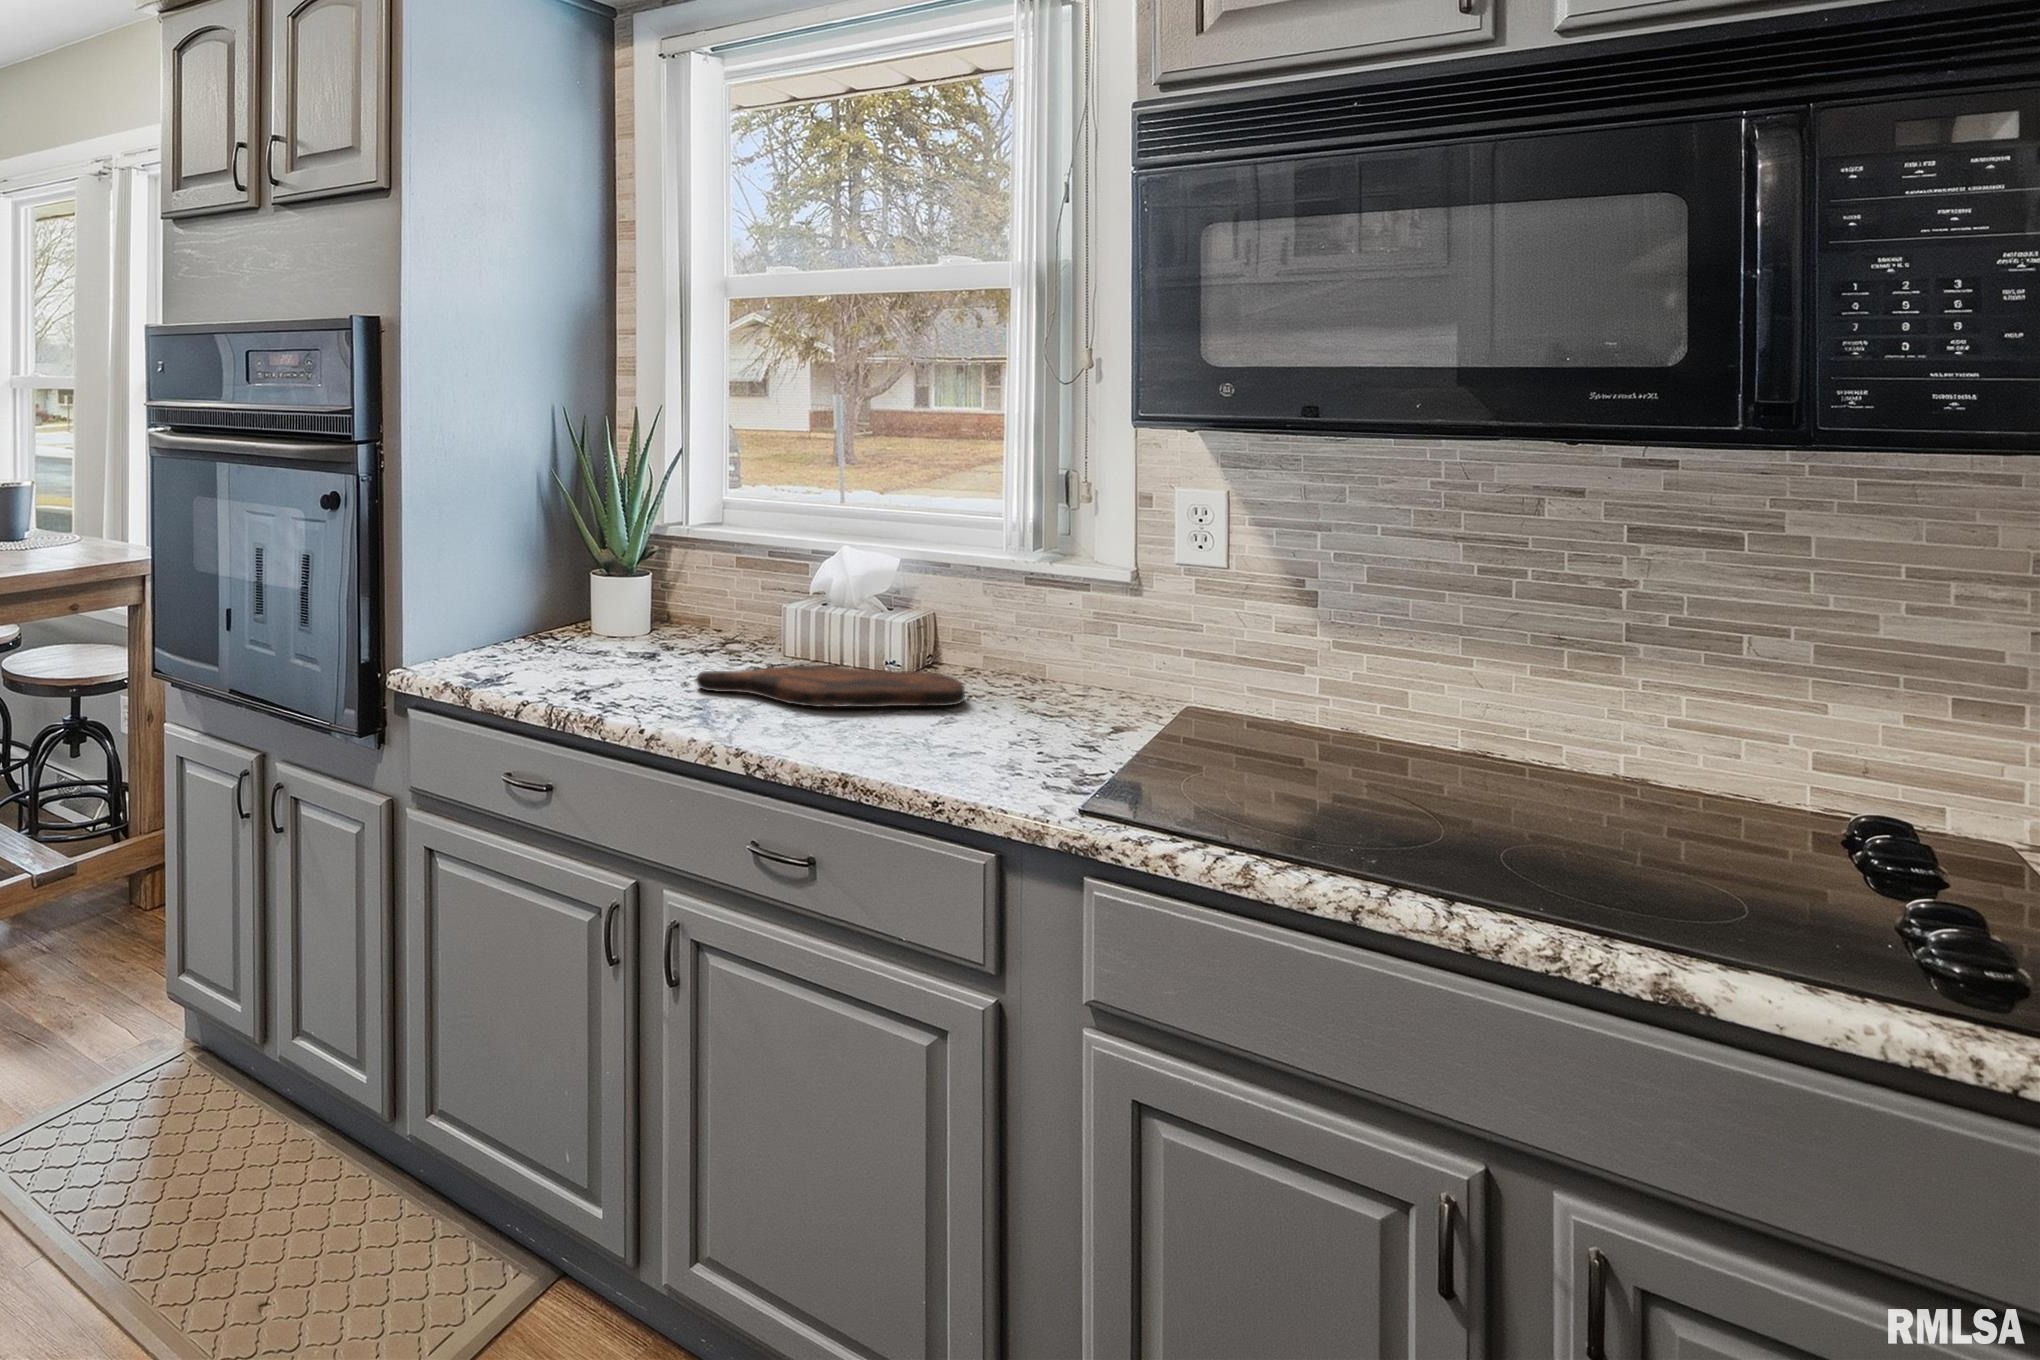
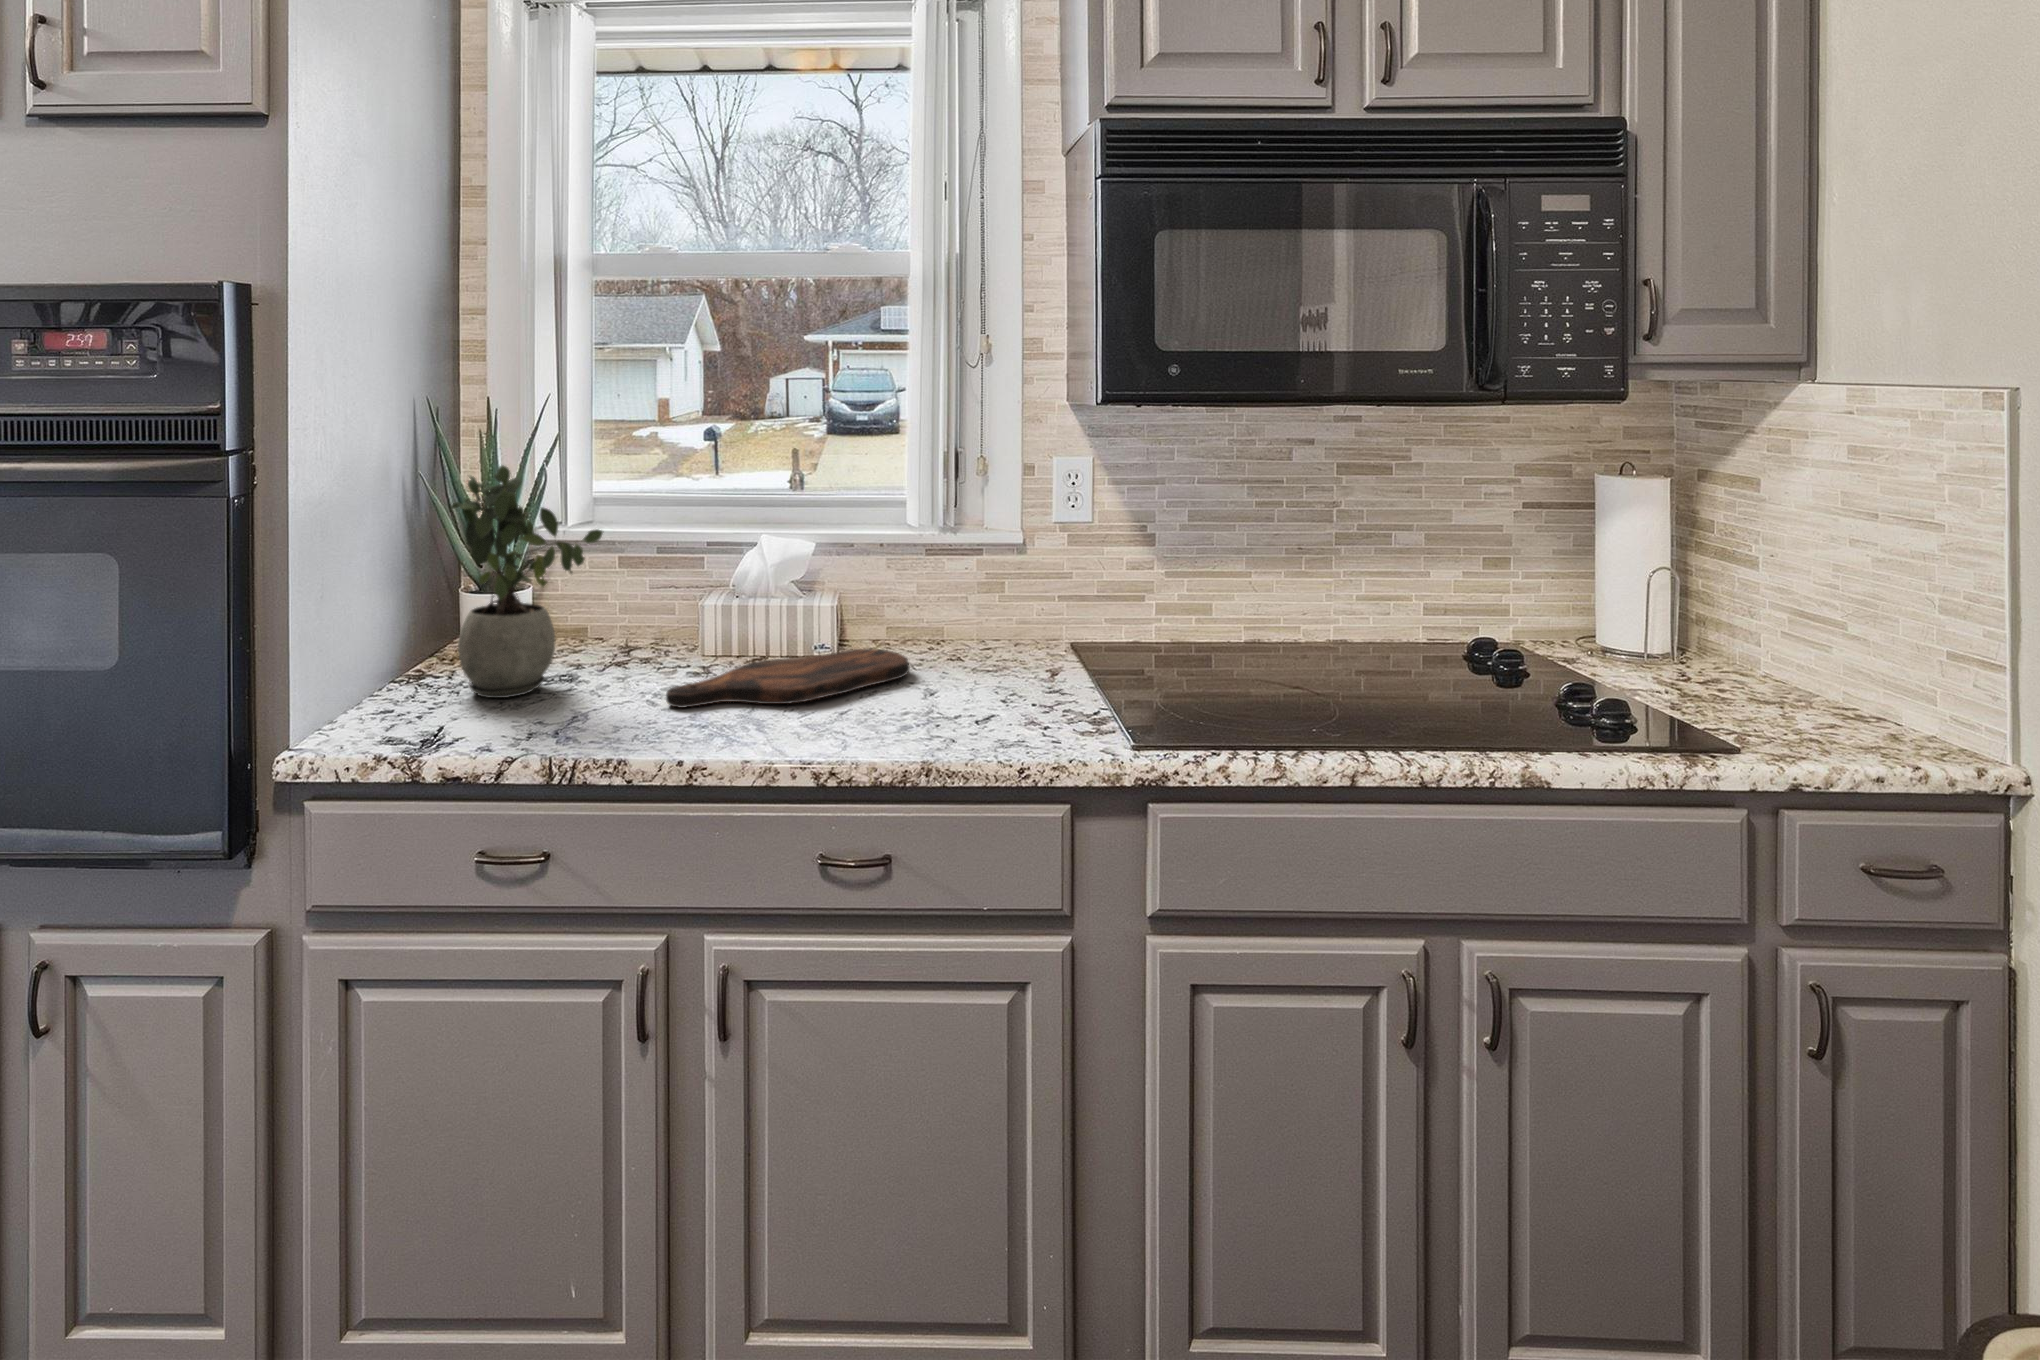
potted plant: none [553,454,663,658] -> present [451,465,603,698]

